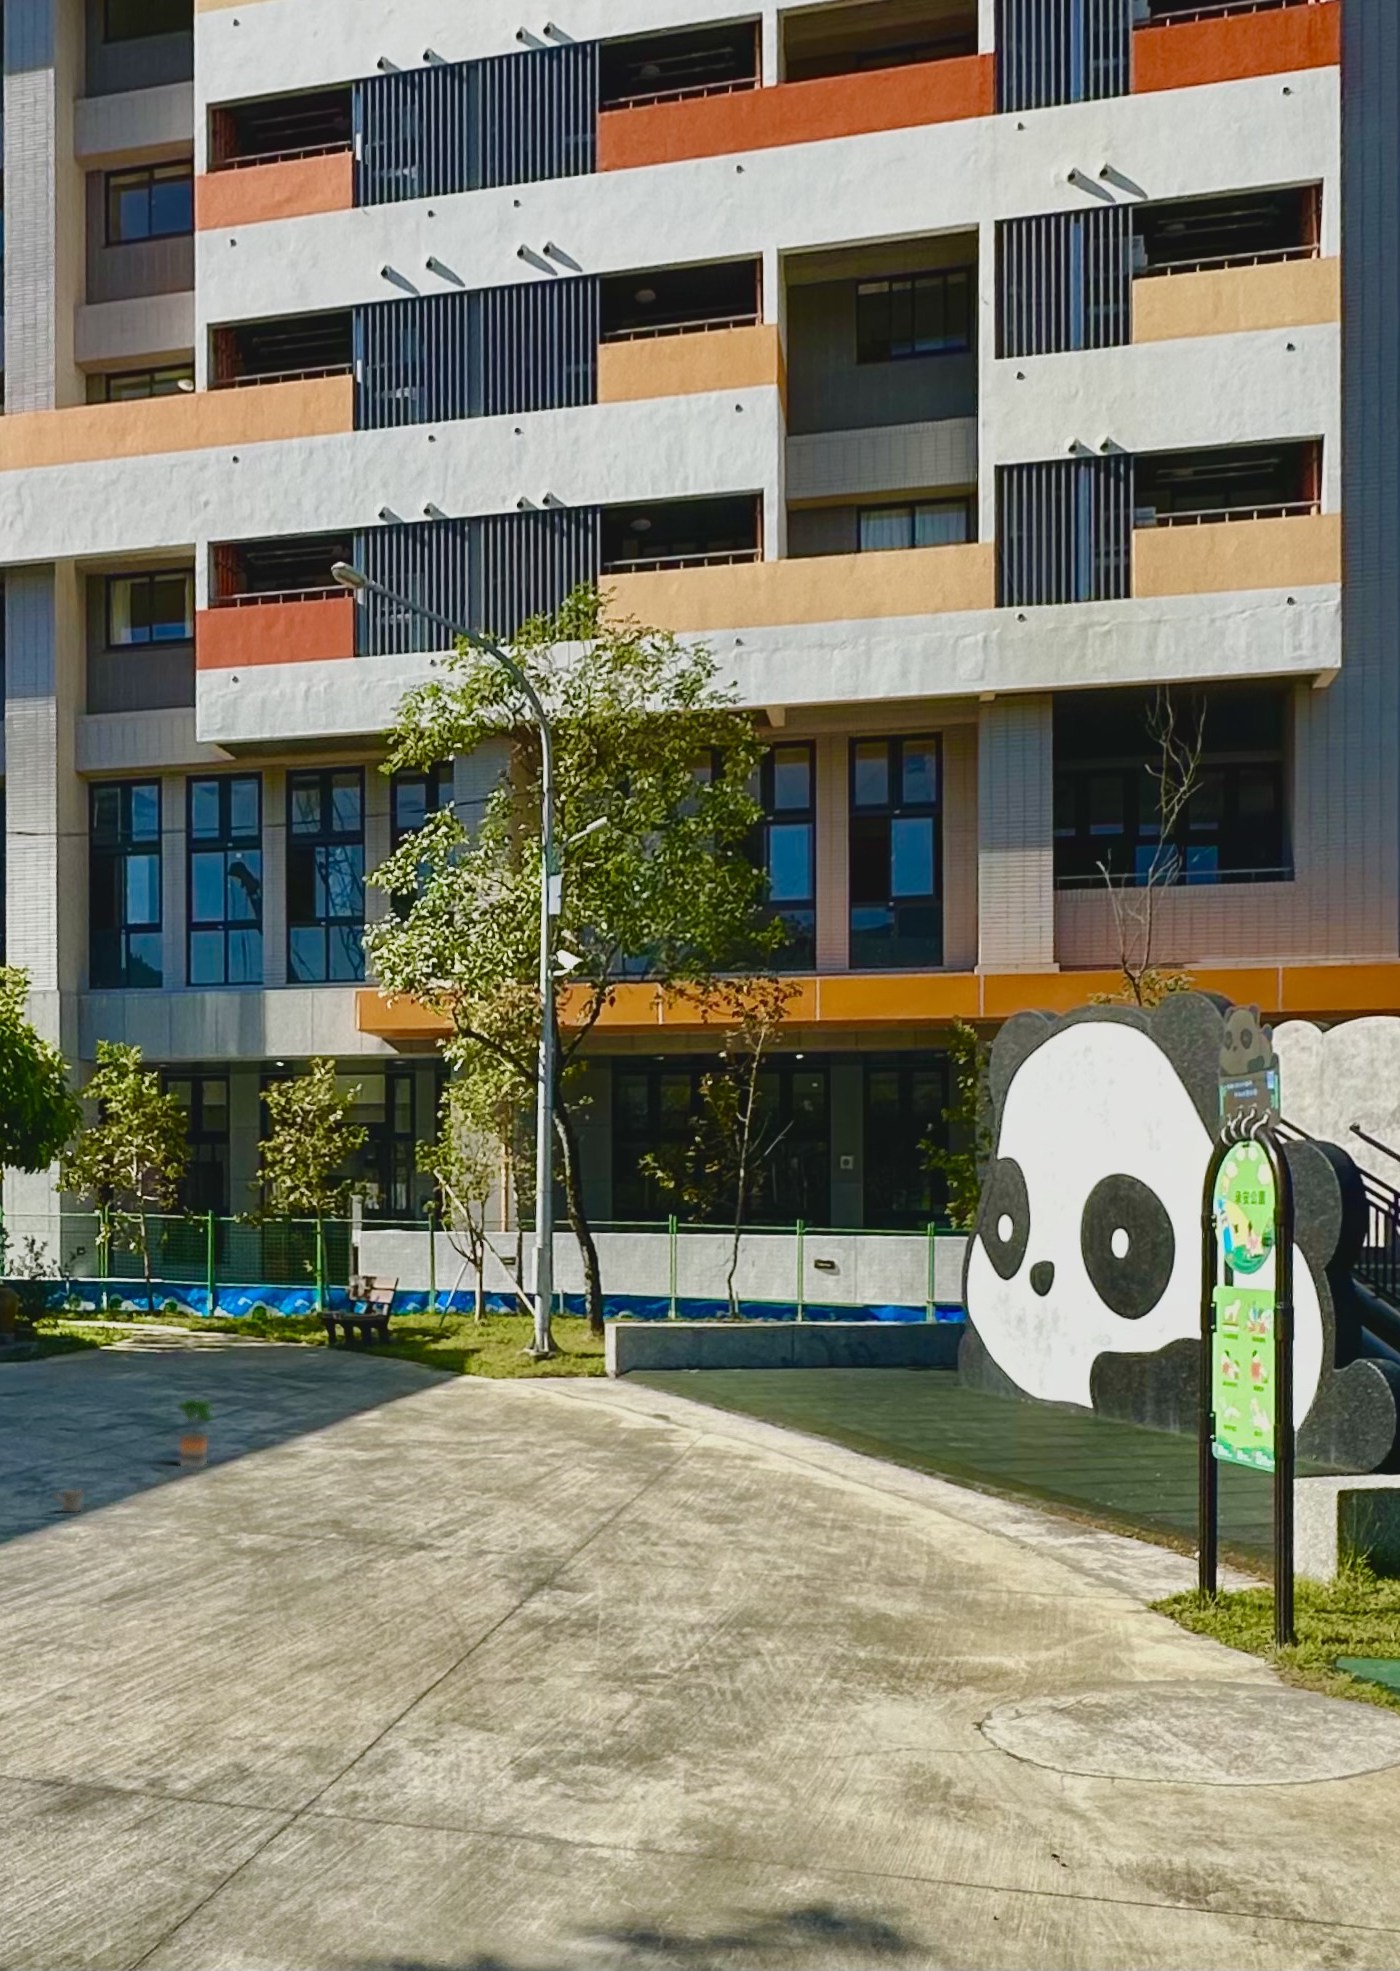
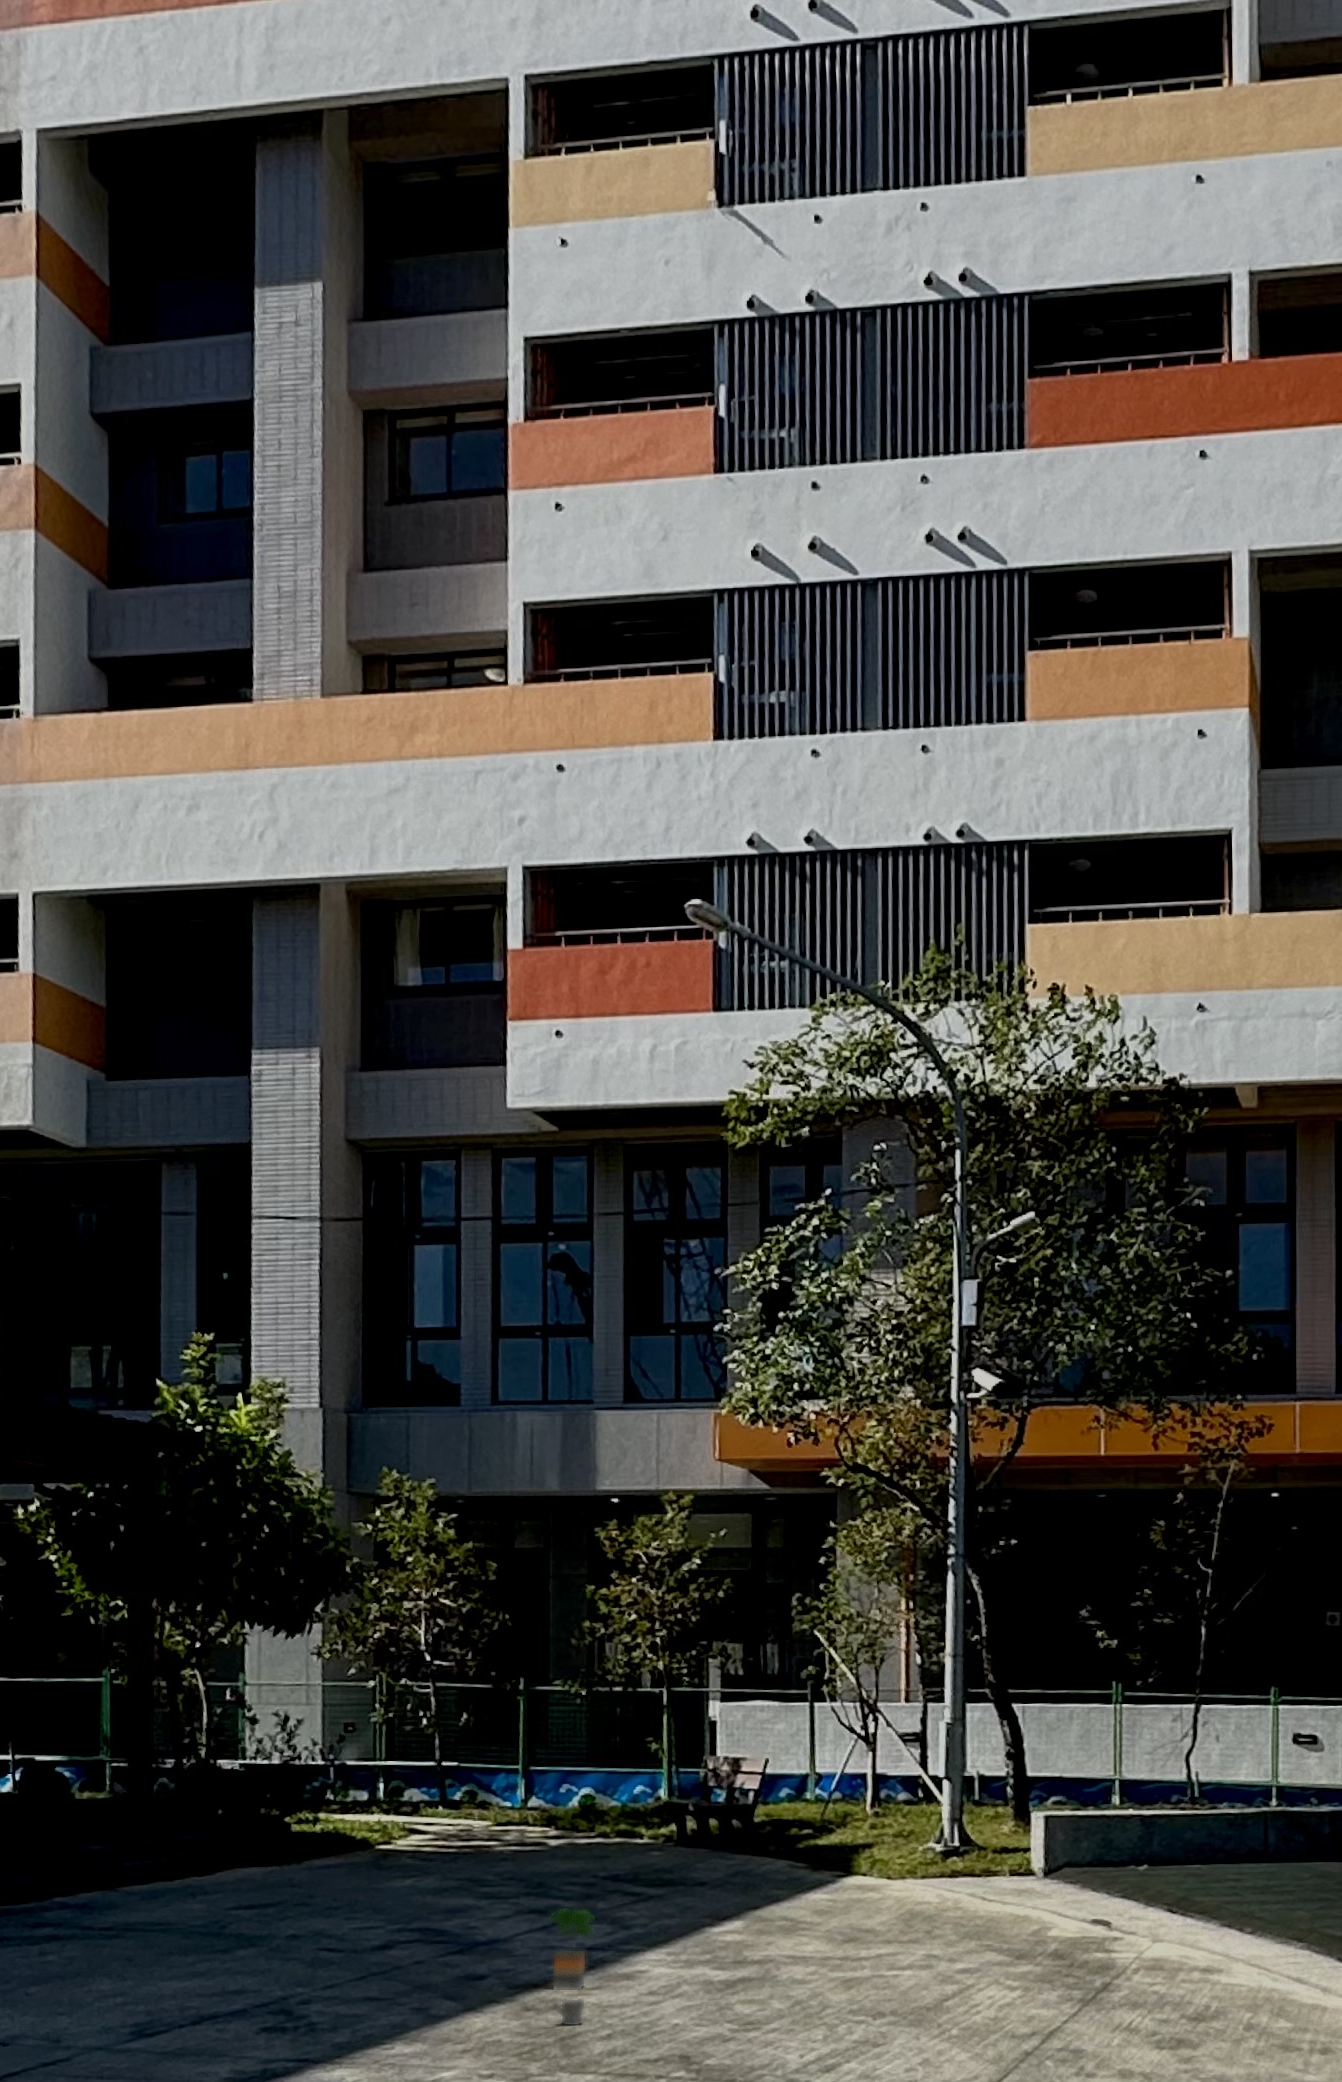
watering can: present [54,1489,83,1512] -> present [553,1999,584,2025]

